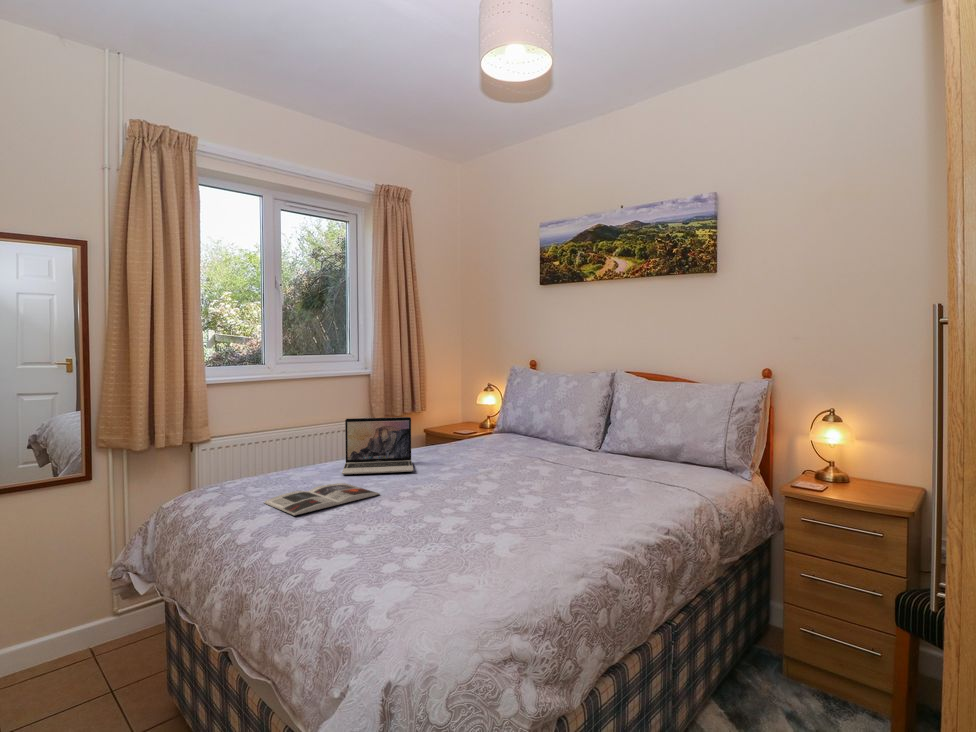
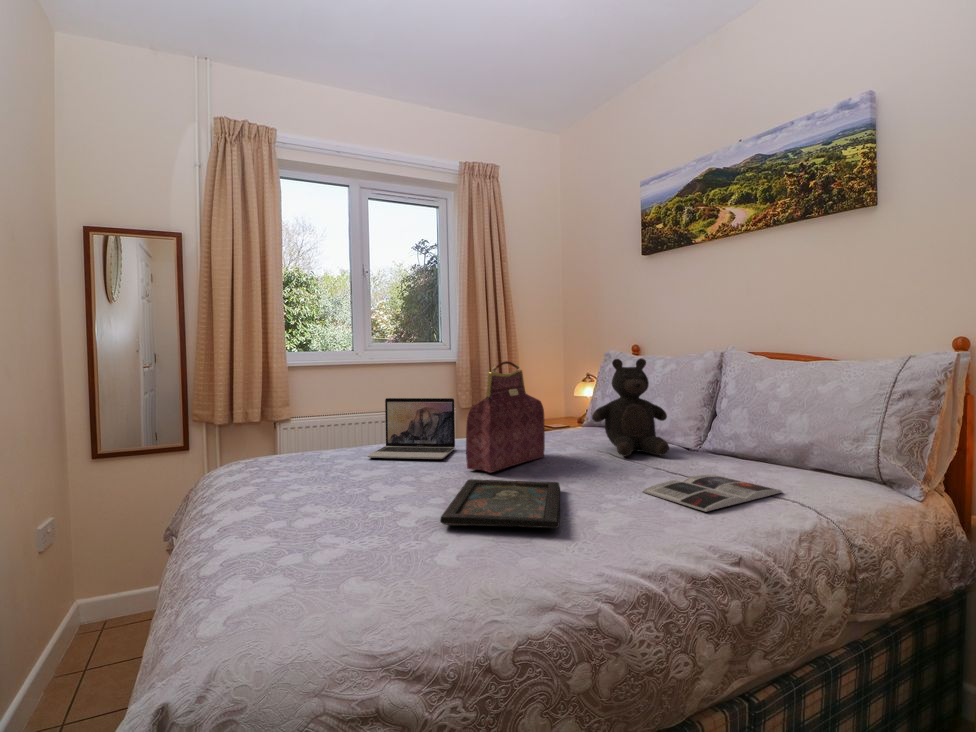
teddy bear: none [524,381,586,460] -> present [592,358,669,456]
handbag: none [443,387,493,480] -> present [466,361,545,473]
magazine: present [264,483,379,515] -> present [643,475,783,511]
tray: none [457,483,556,520] -> present [440,479,560,528]

